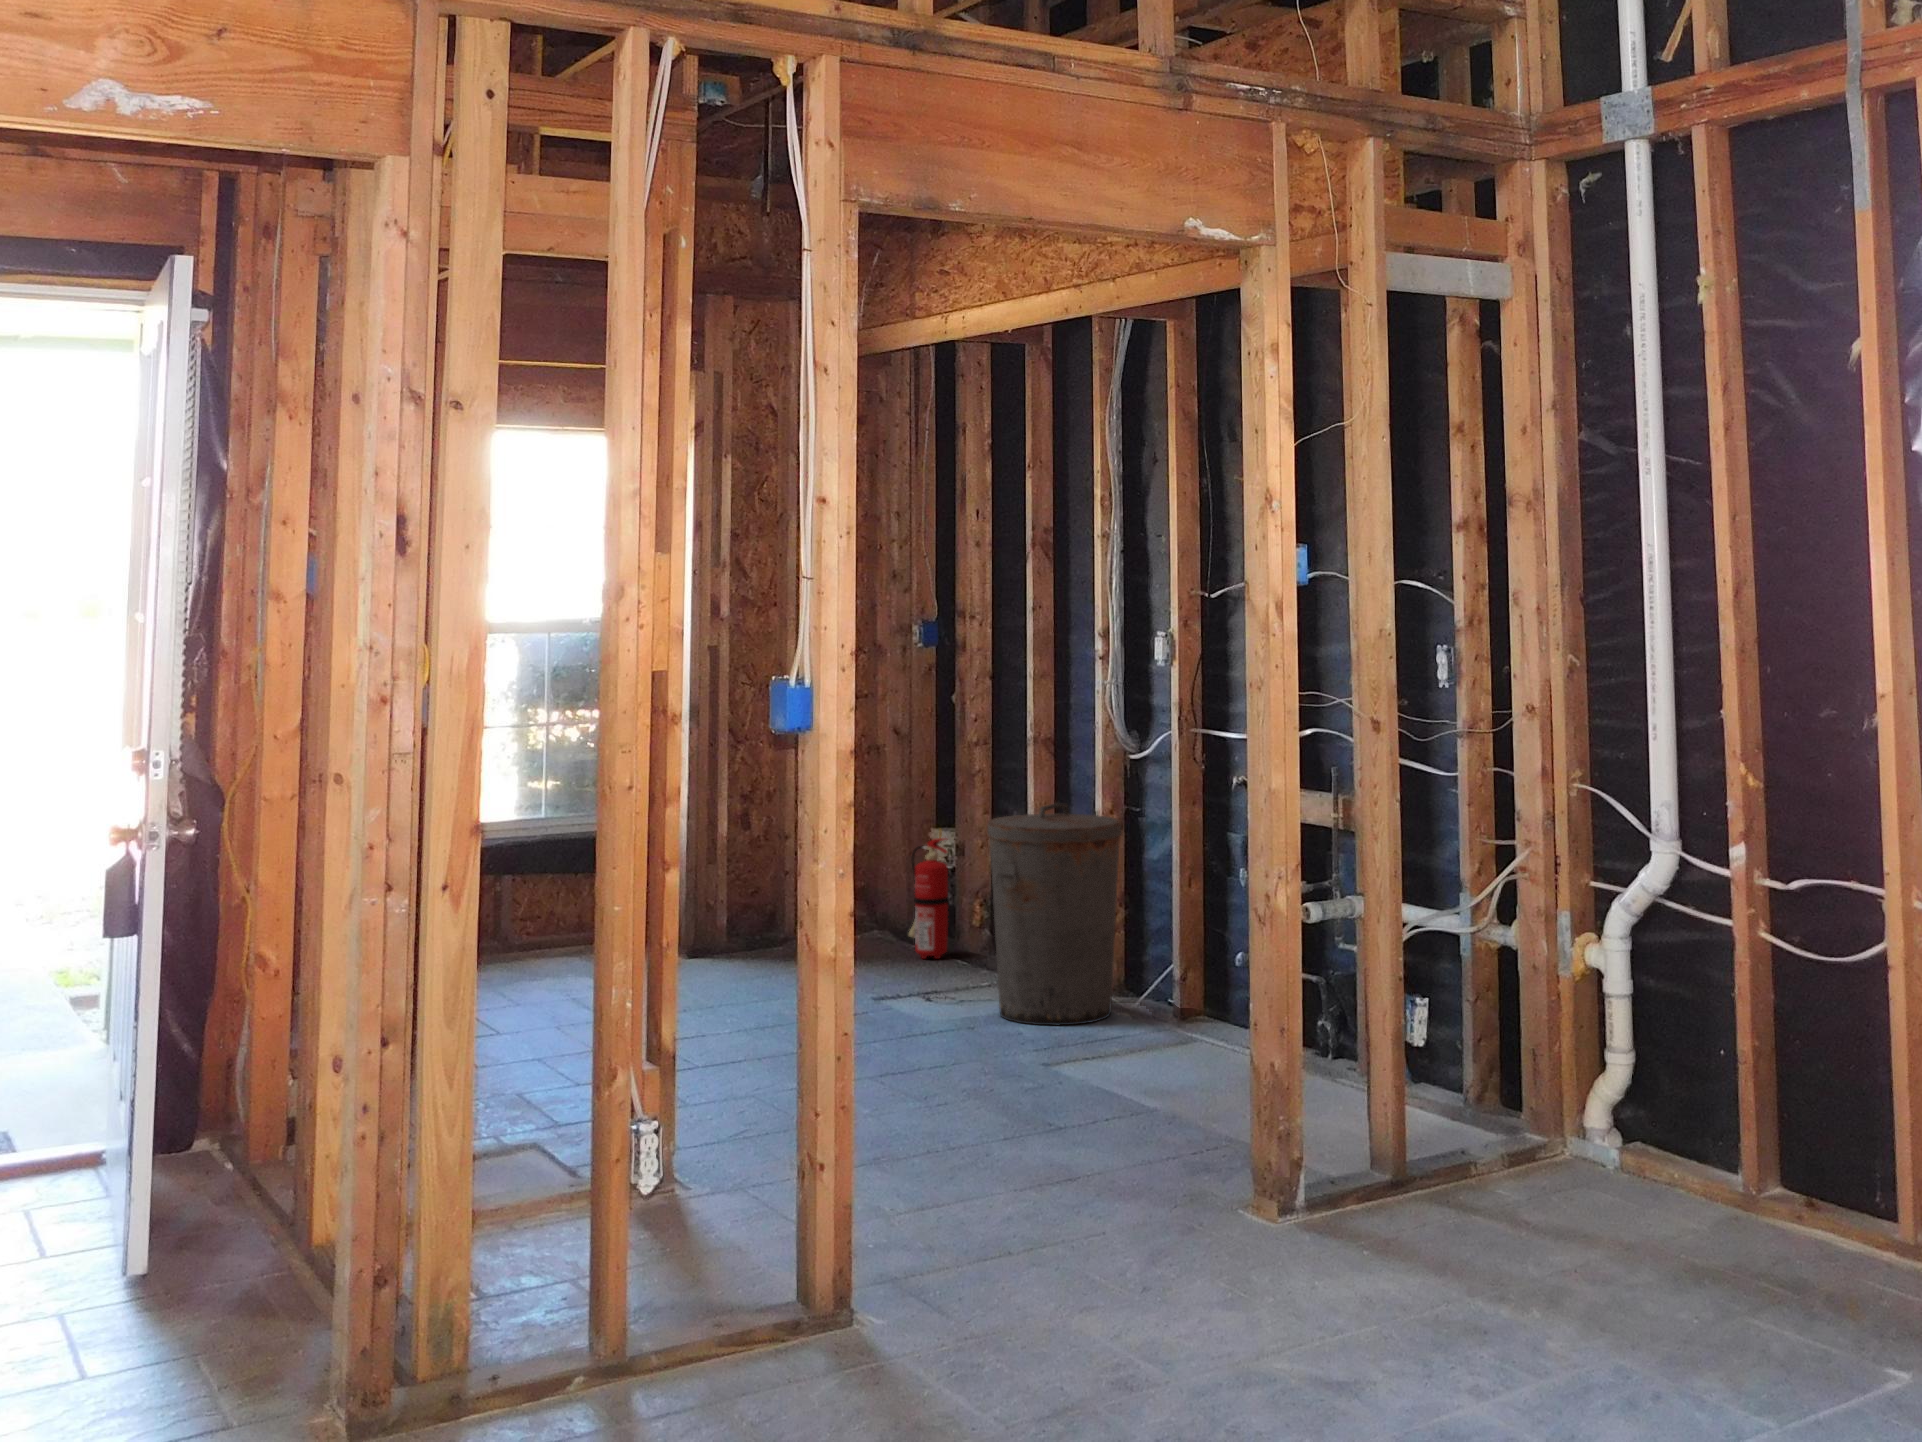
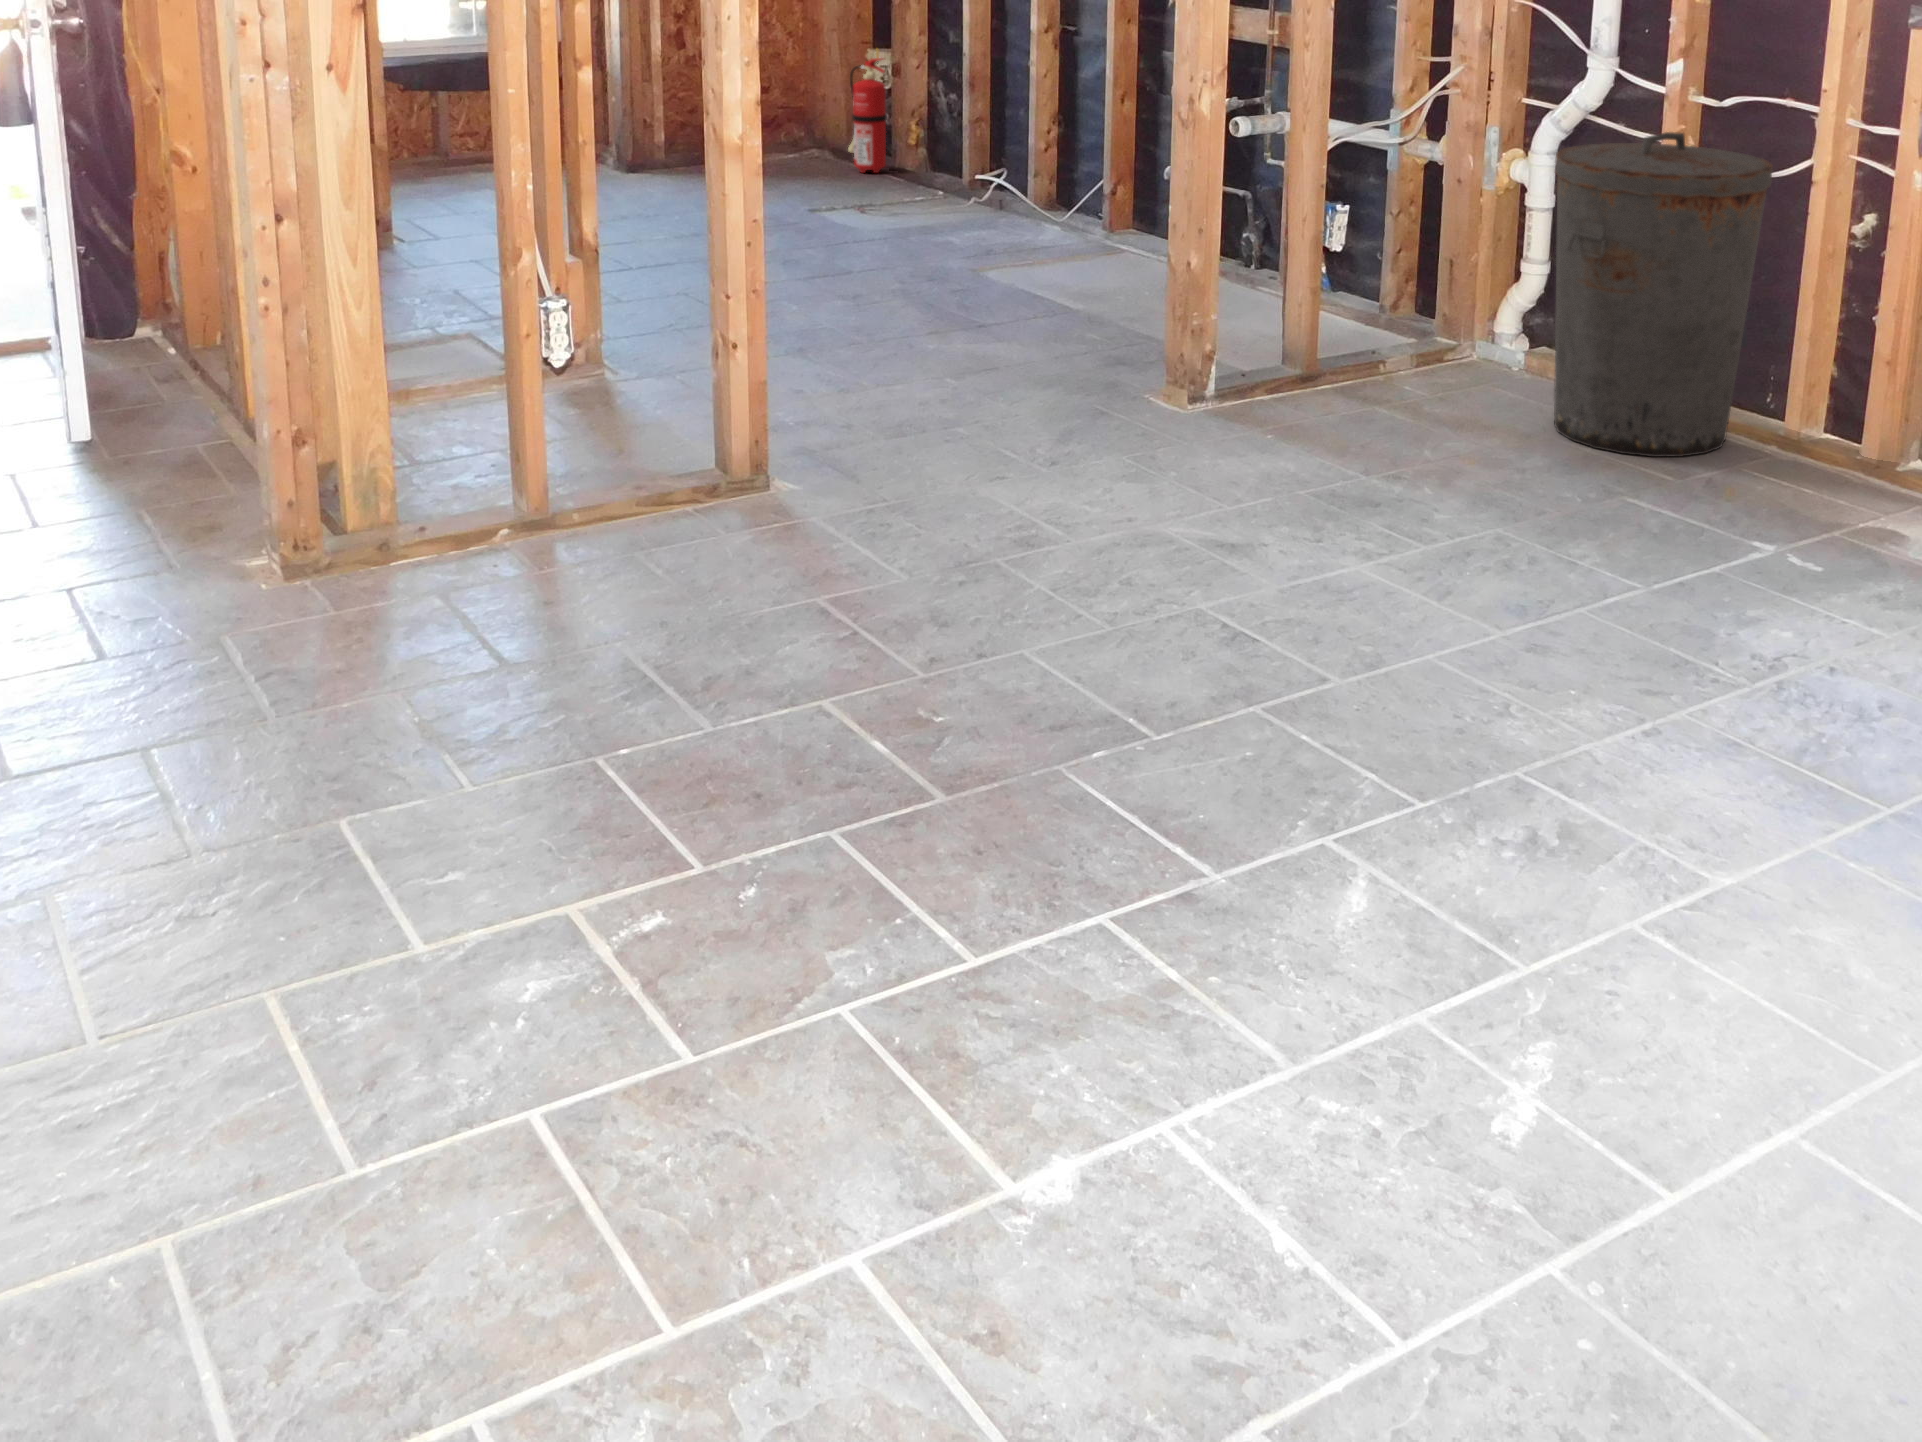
trash can: present [988,803,1122,1025] -> present [1554,132,1773,457]

